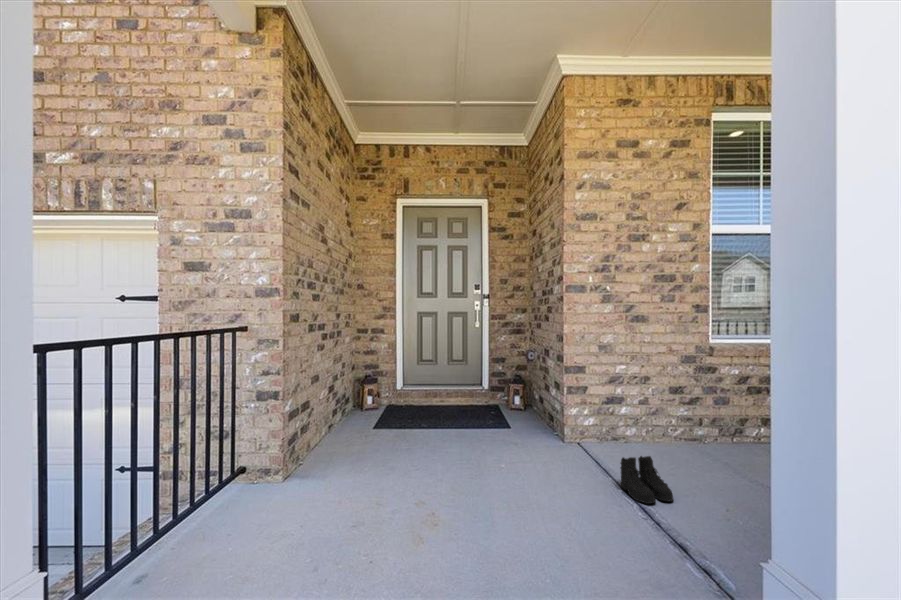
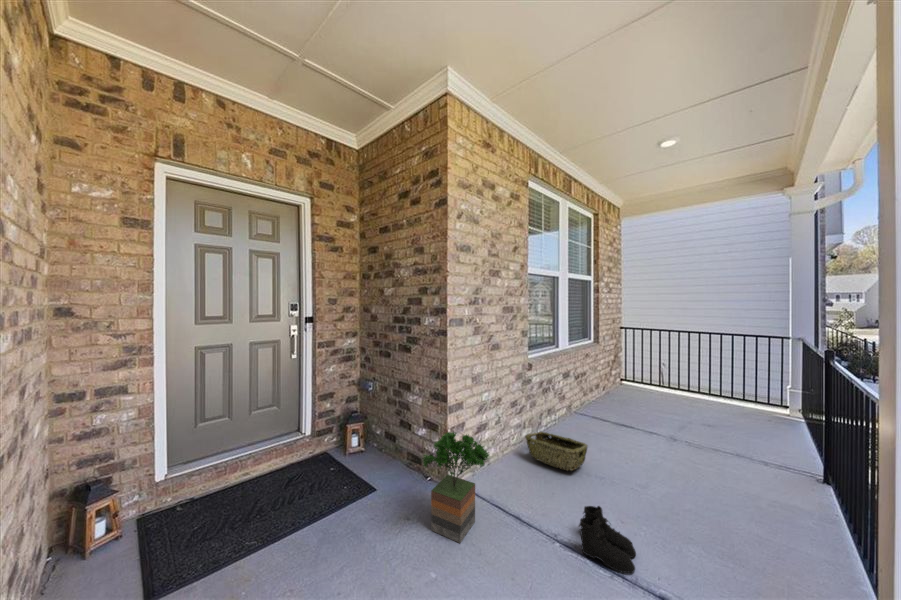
potted tree: none [516,377,571,456] -> present [422,432,490,543]
woven basket: none [663,418,734,461] -> present [525,432,587,470]

